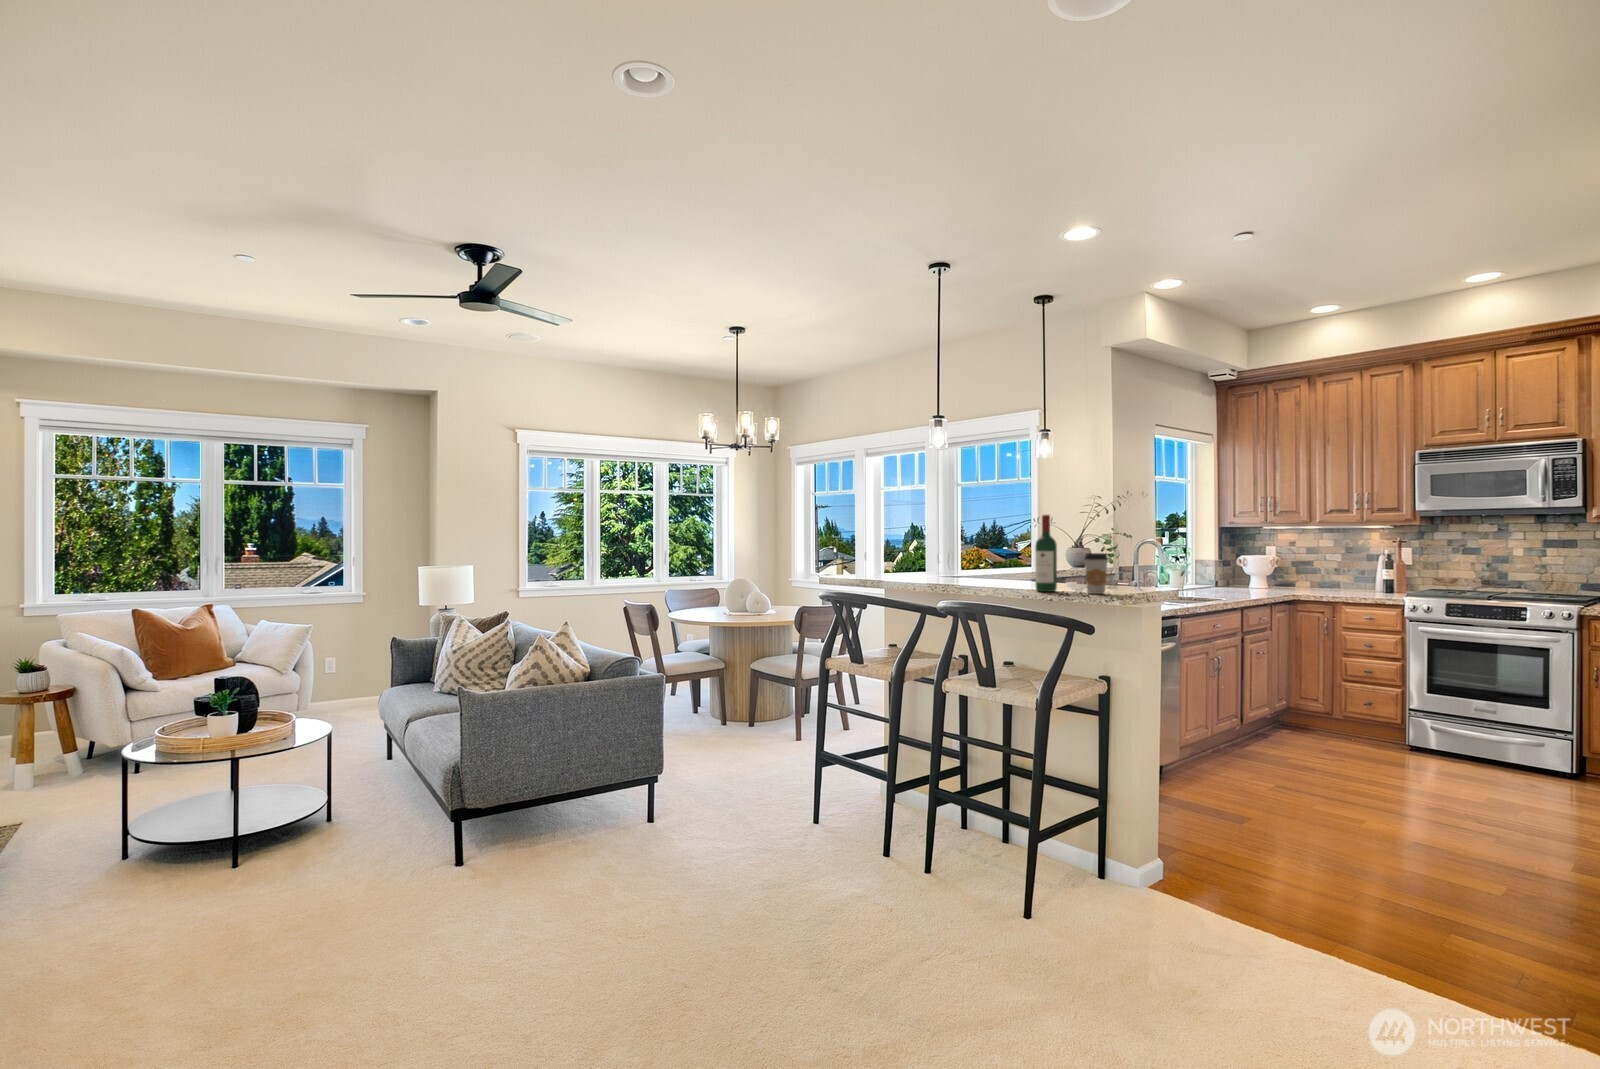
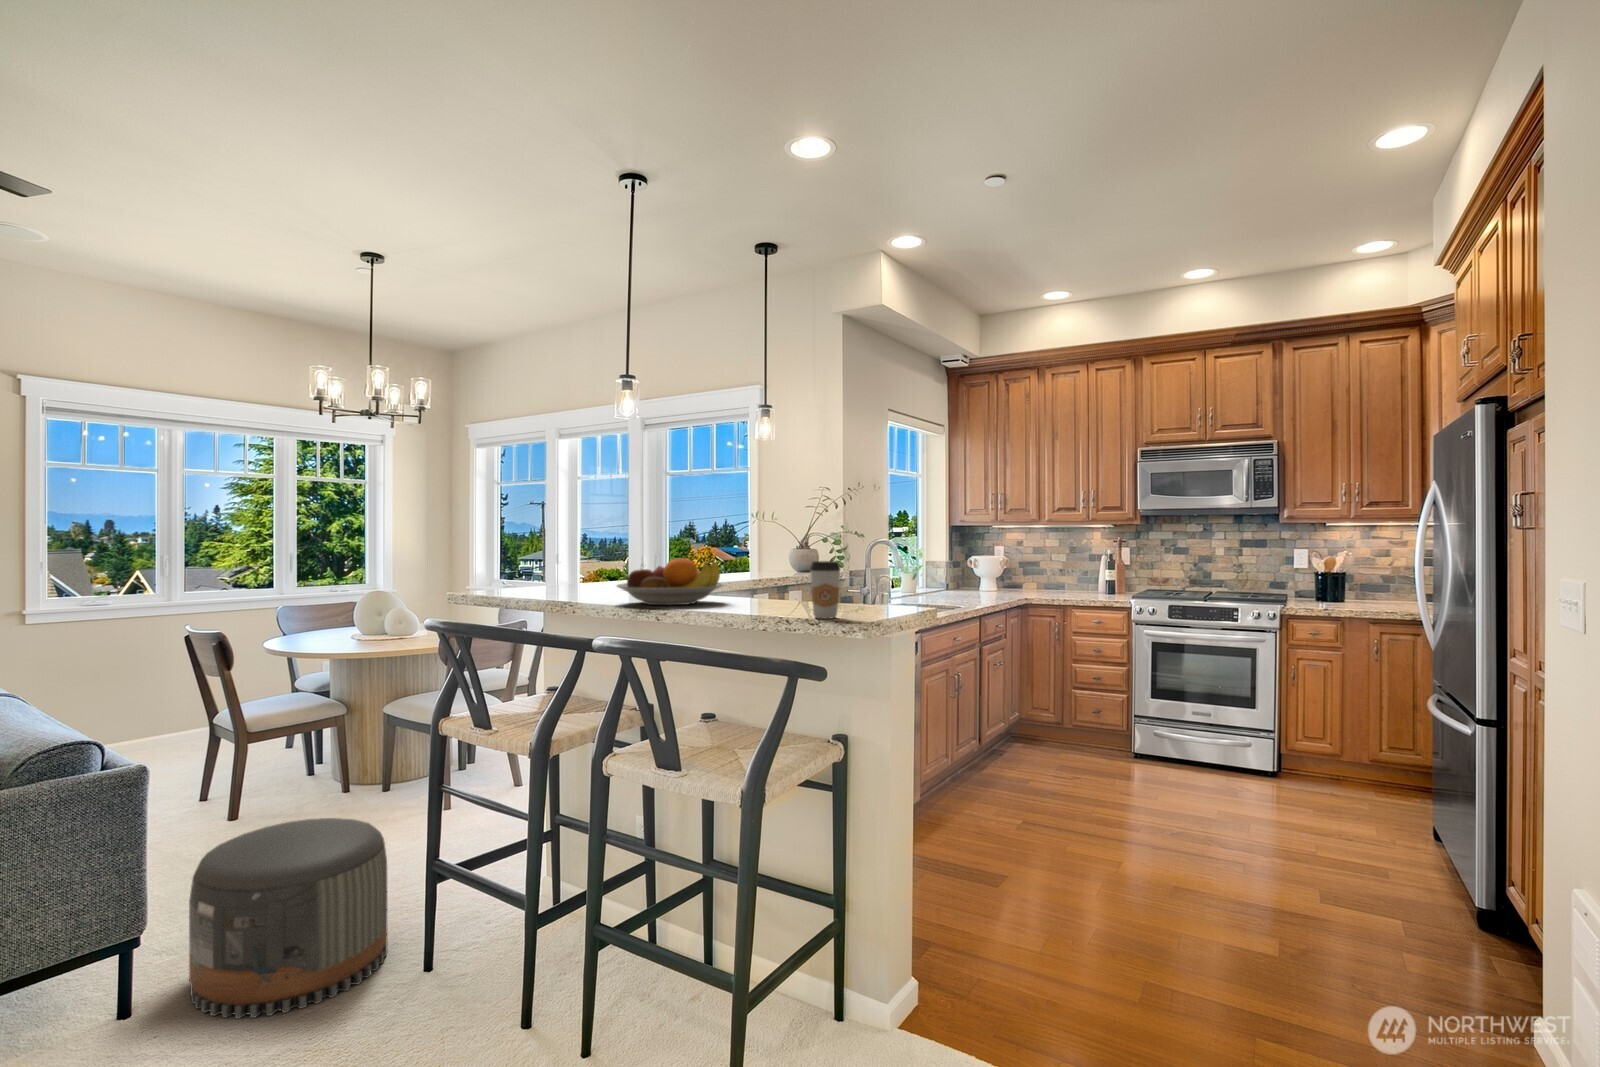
wine bottle: present [1035,515,1057,592] -> none [745,507,774,616]
fruit bowl: none [937,552,1016,586] -> present [617,558,723,605]
pouf: none [677,723,786,836] -> present [189,818,388,1019]

